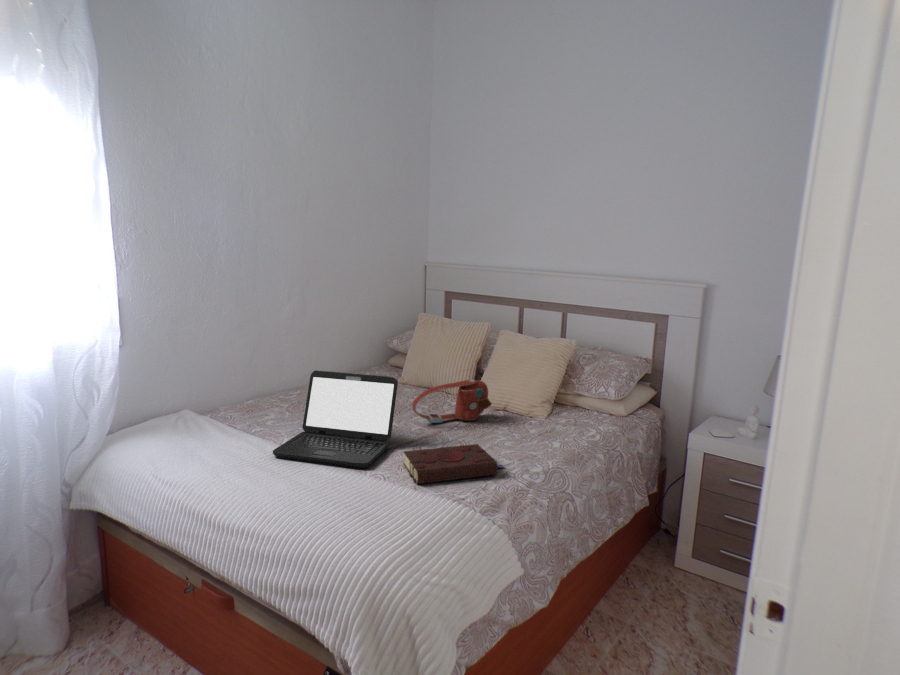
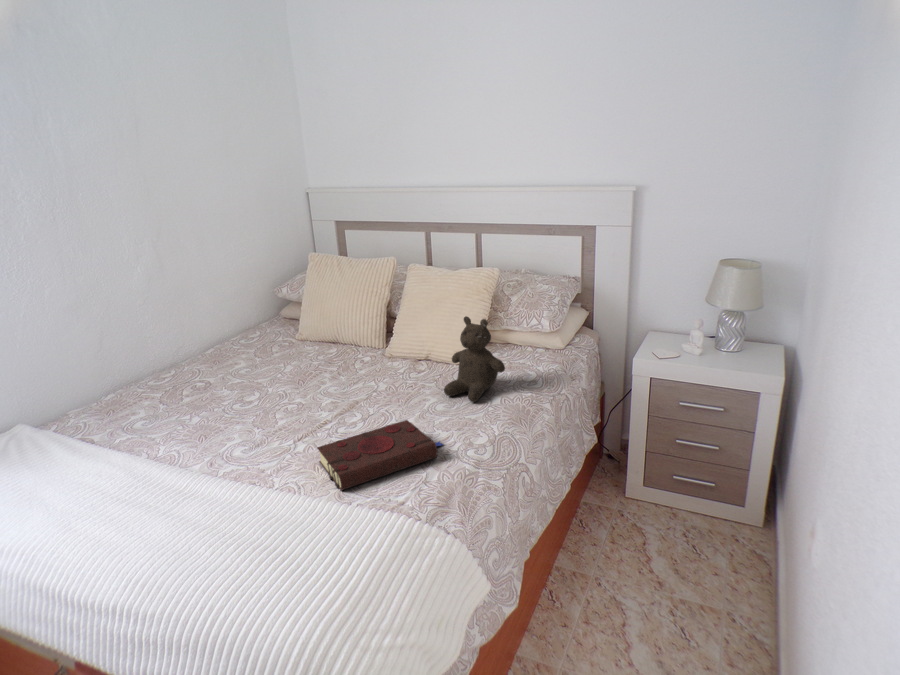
laptop: present [273,370,398,469] -> none [143,352,298,482]
teddy bear: none [513,371,567,443] -> present [444,316,505,402]
handbag: present [412,379,492,423] -> none [318,333,413,393]

